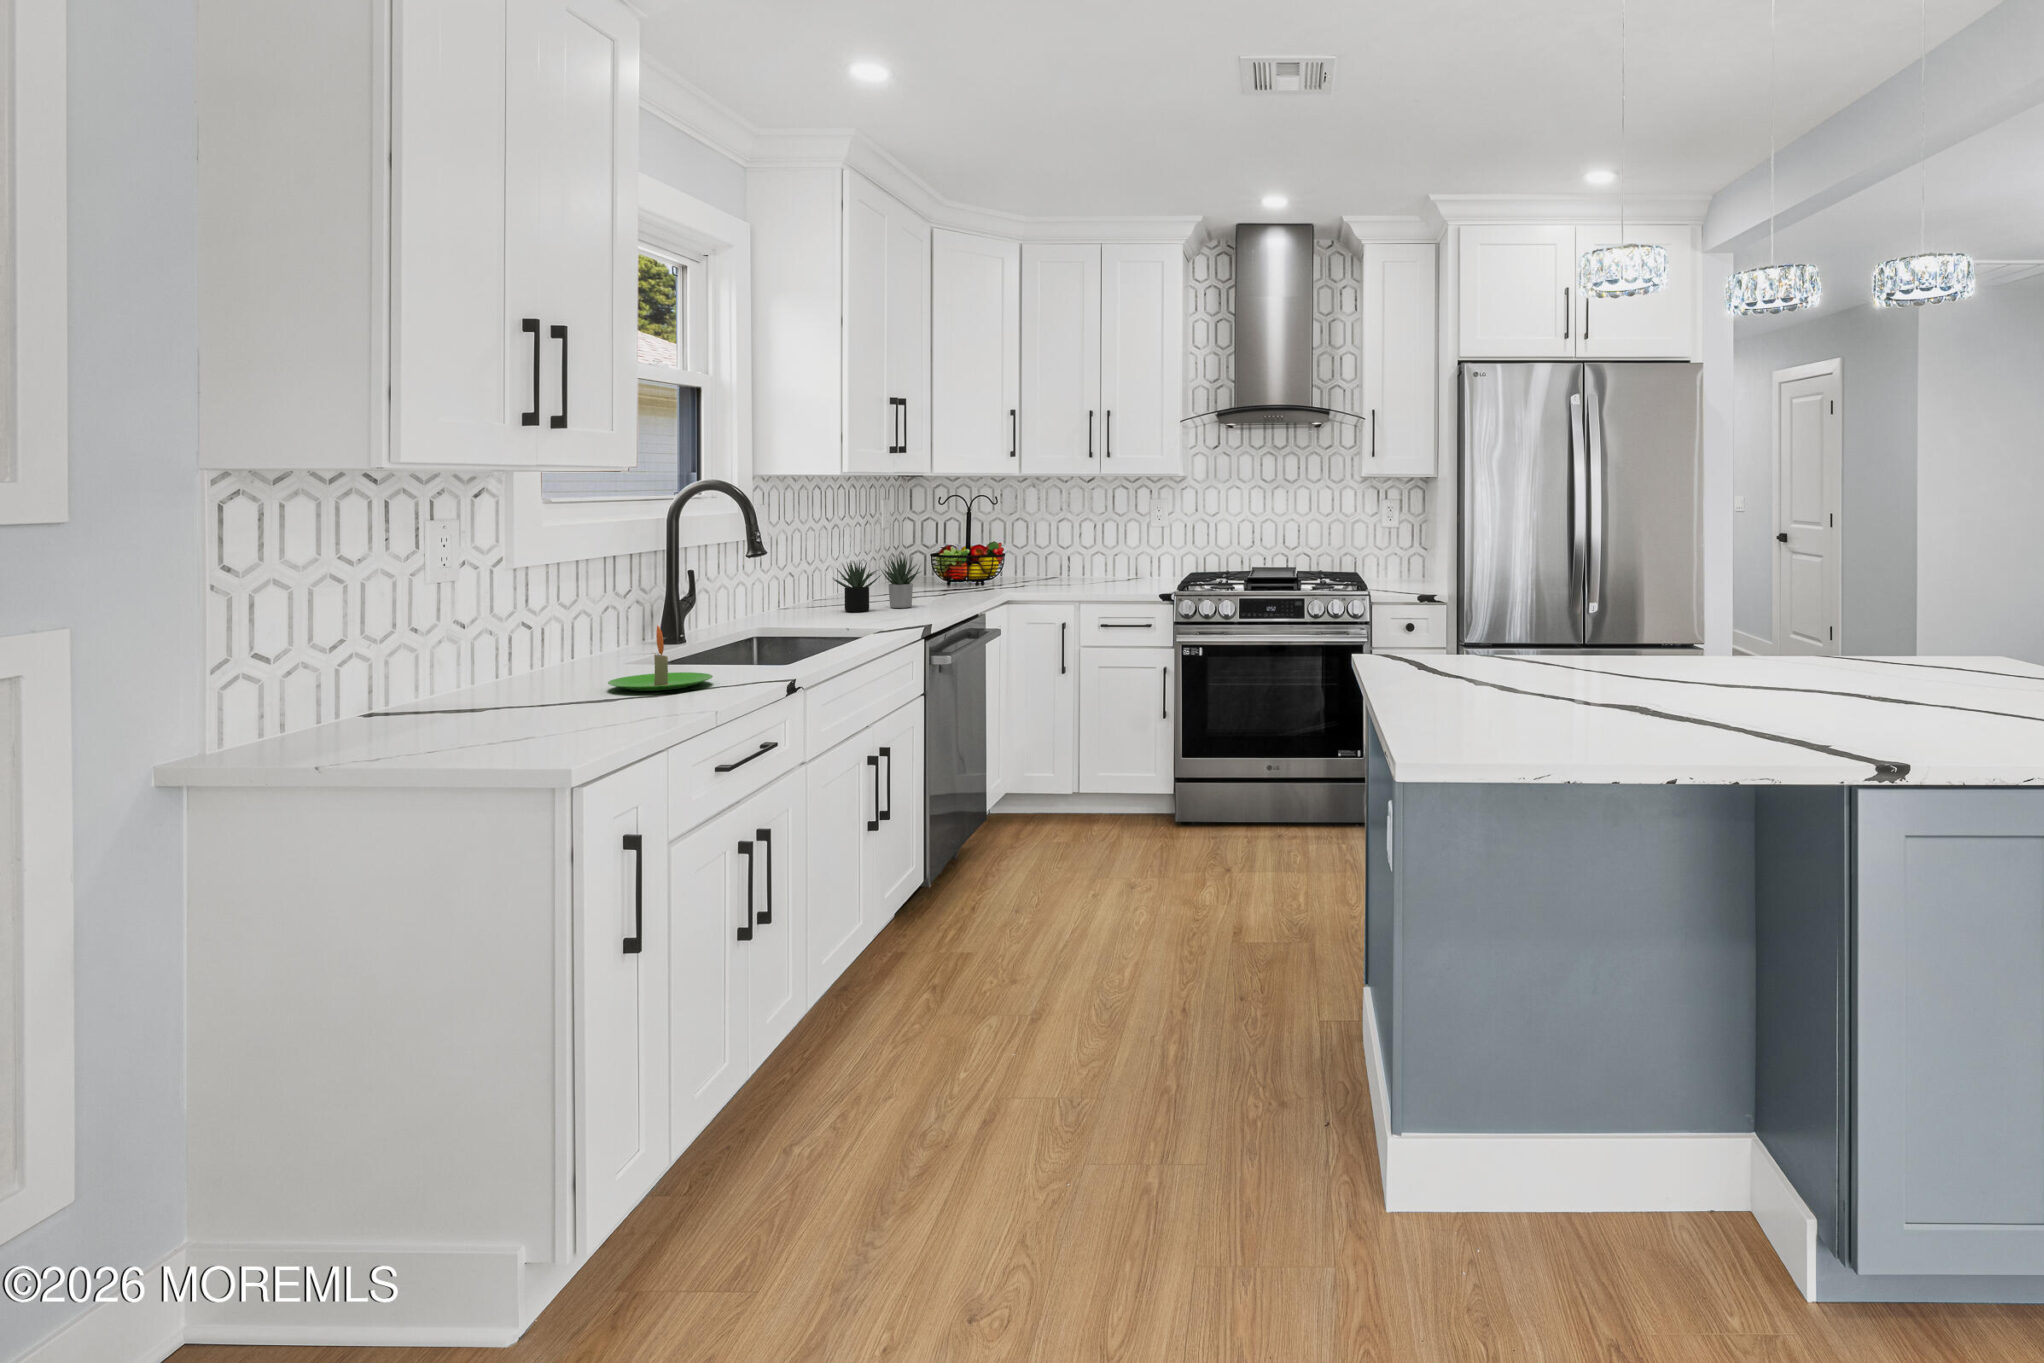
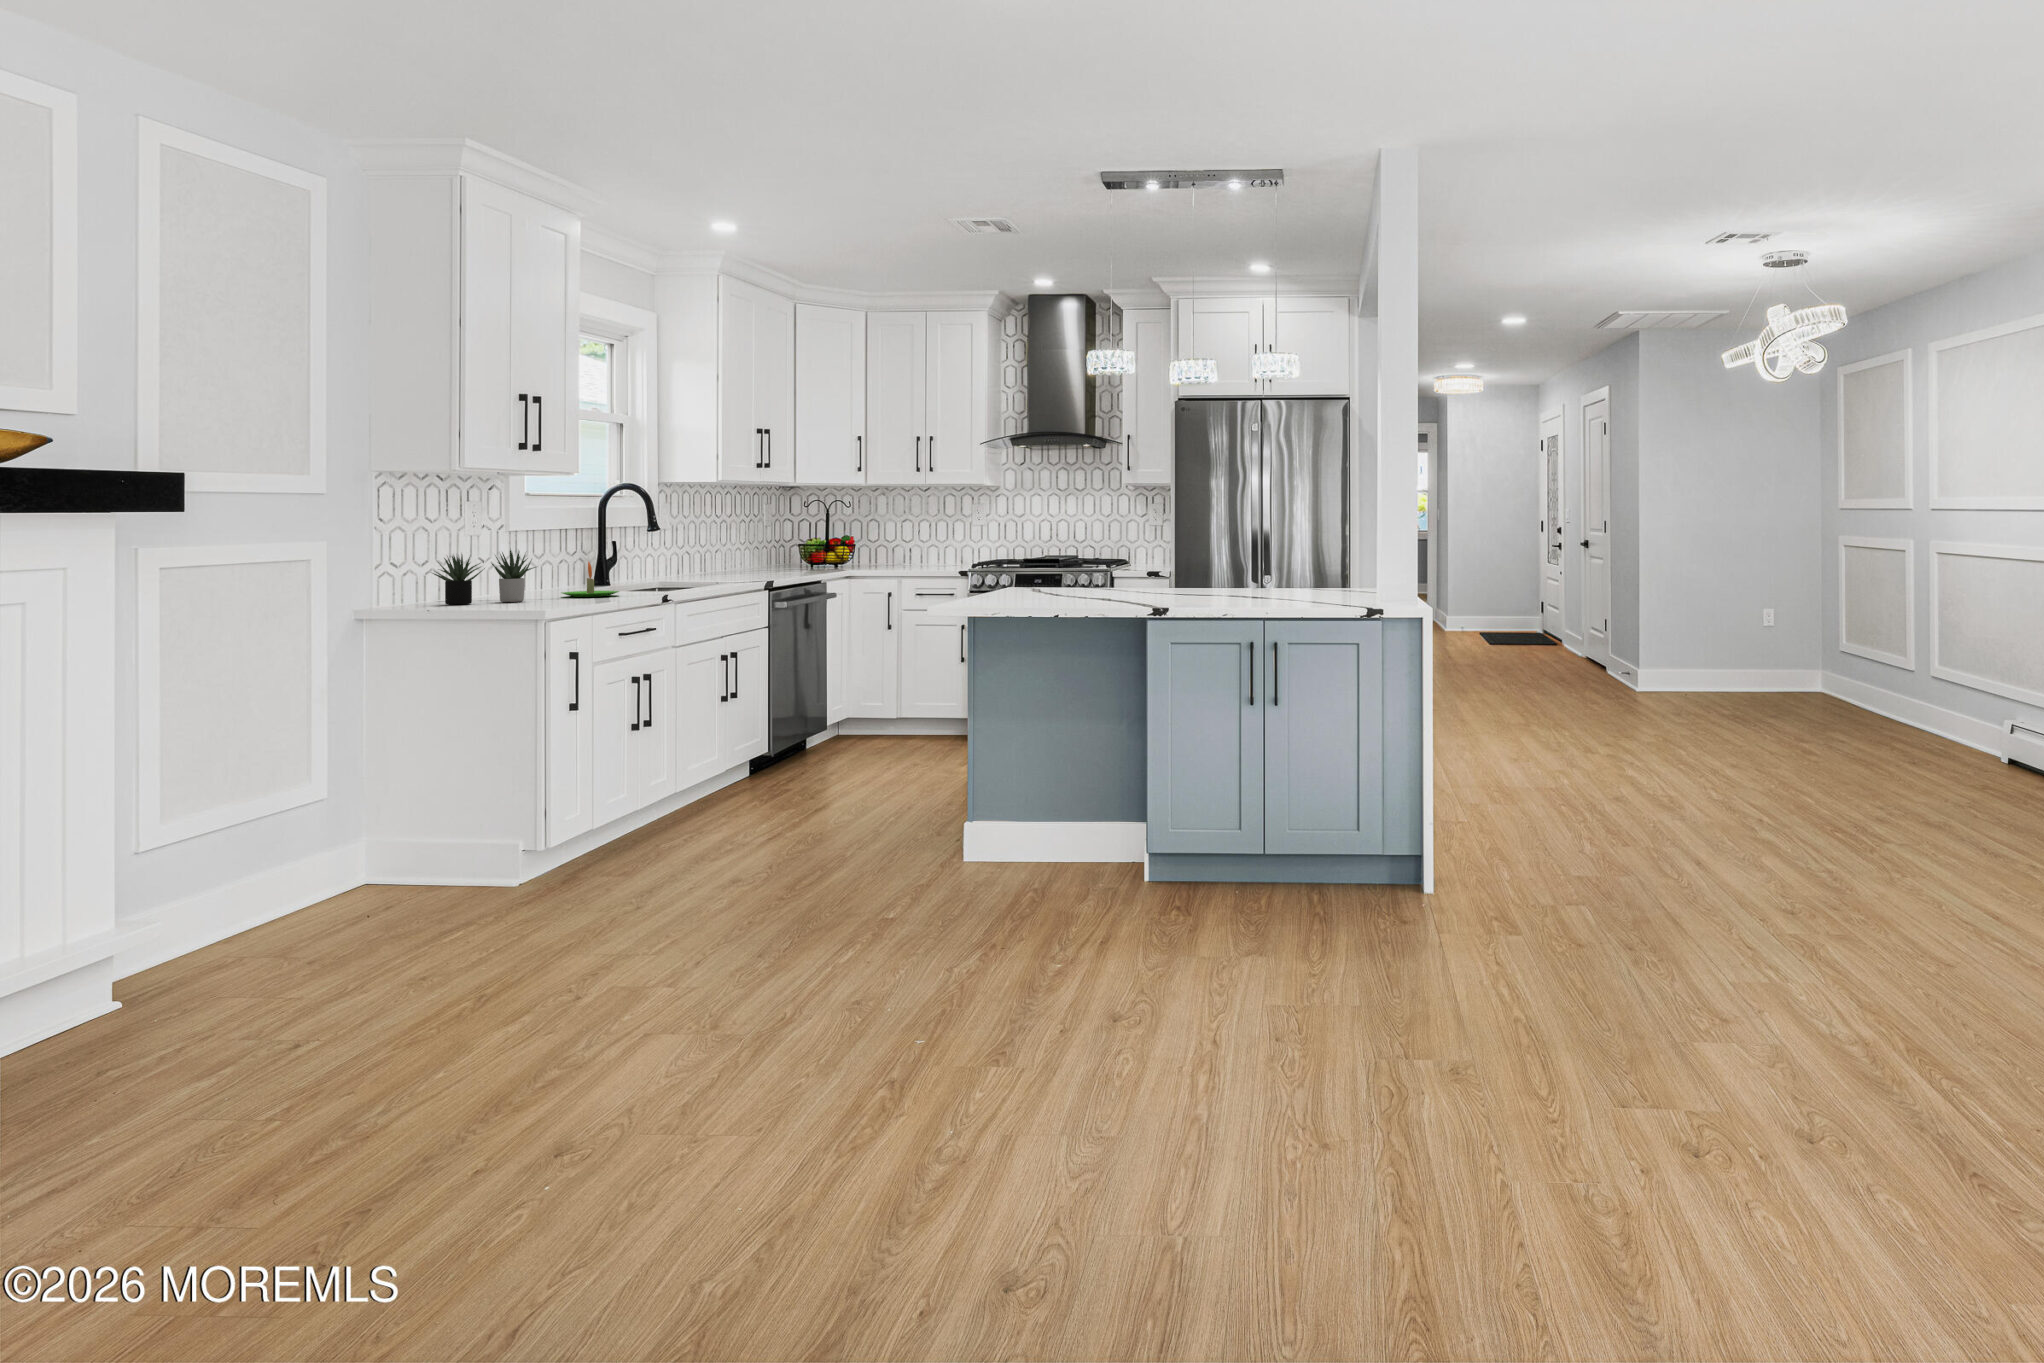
succulent plant: present [833,556,920,612] -> present [433,549,536,604]

